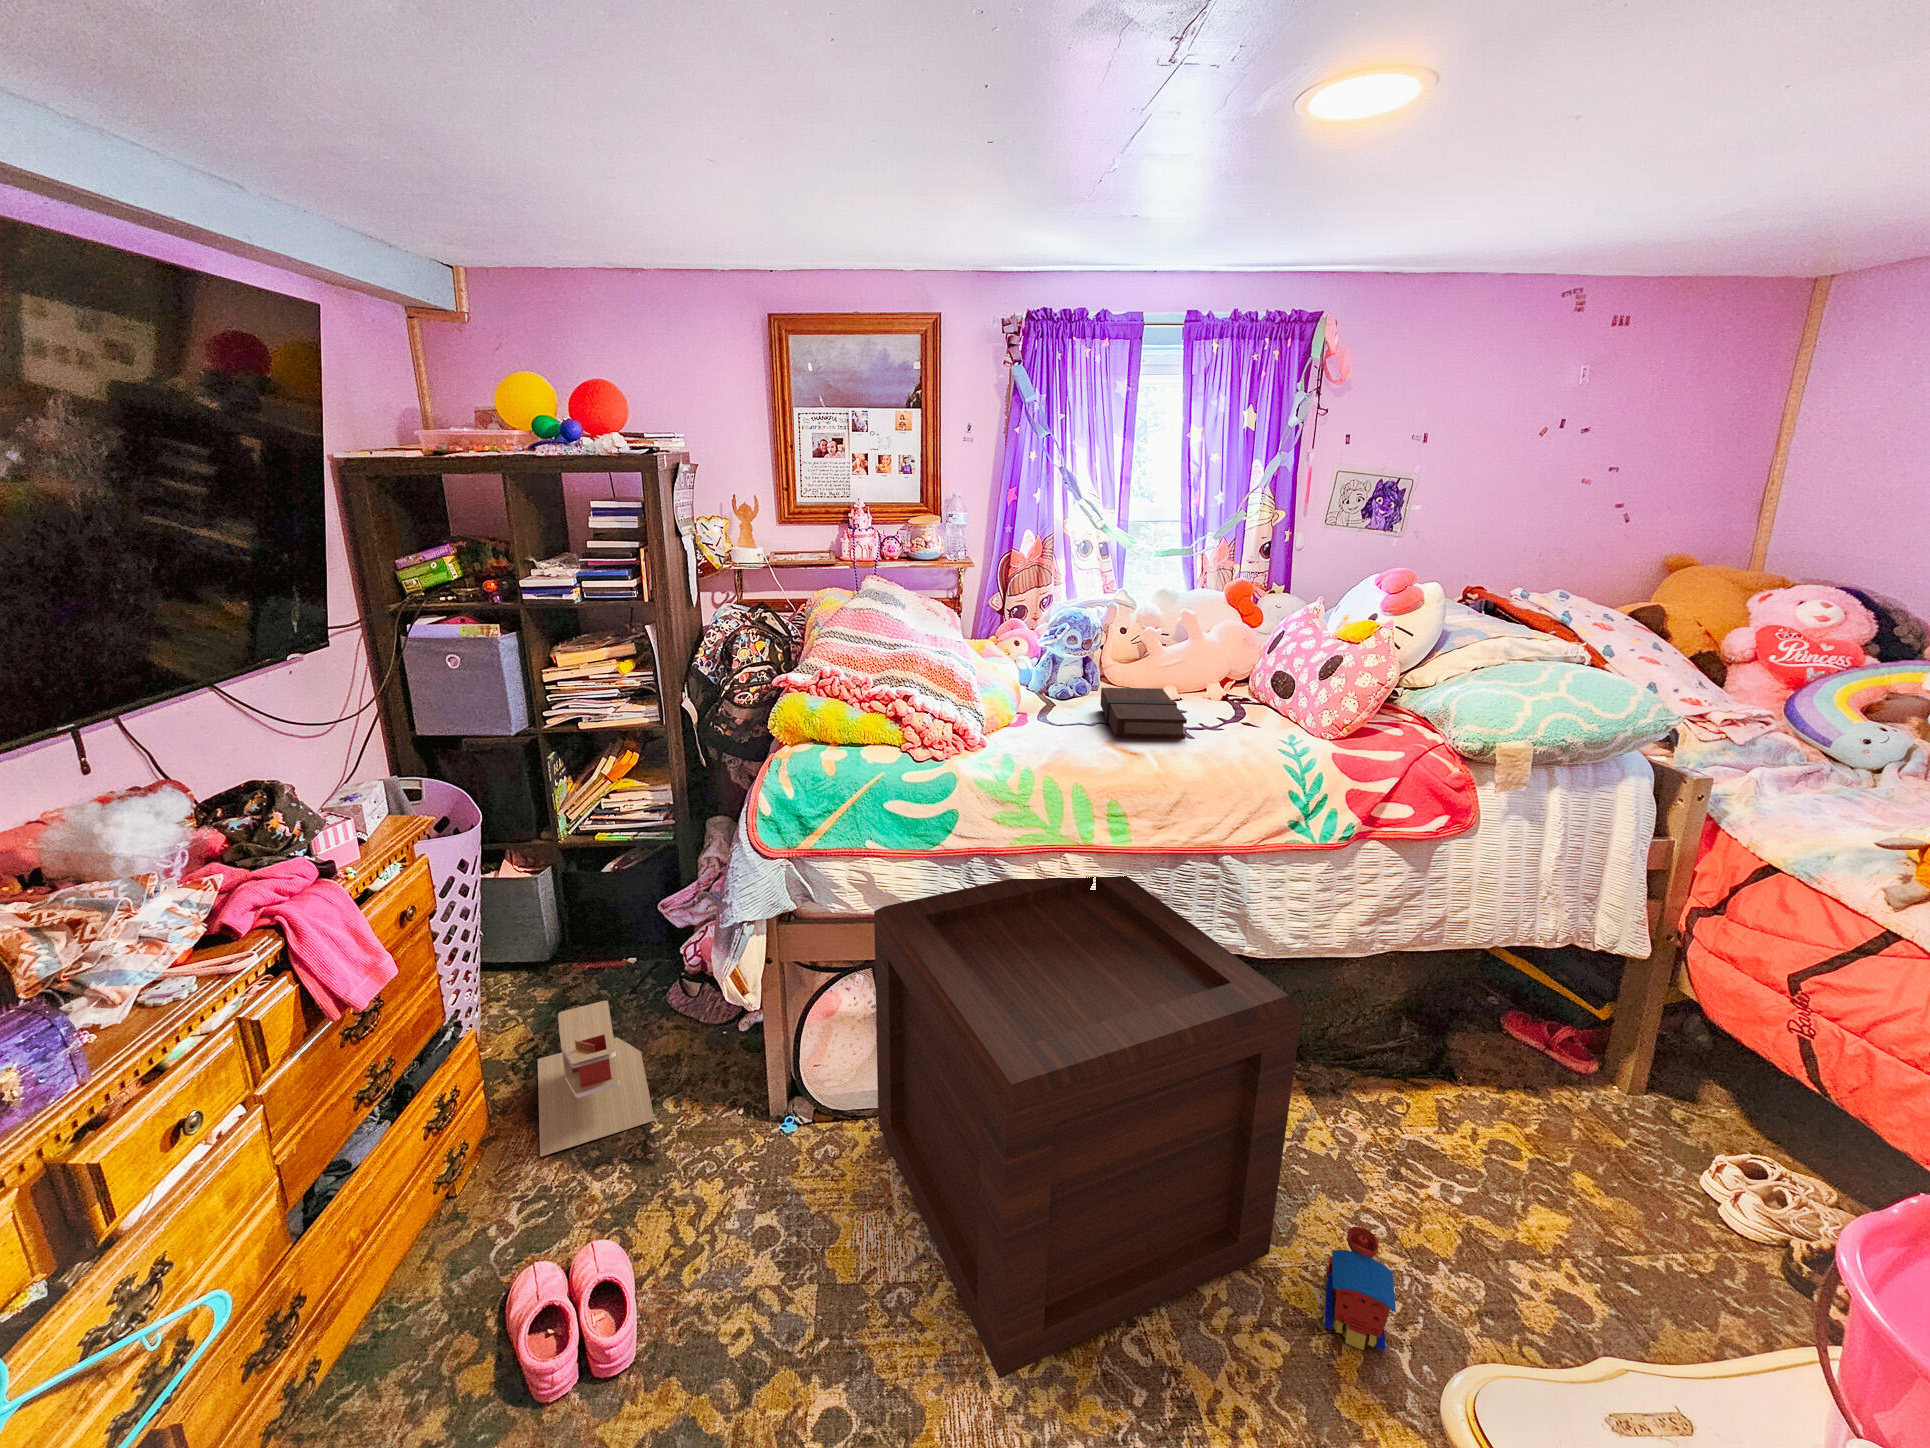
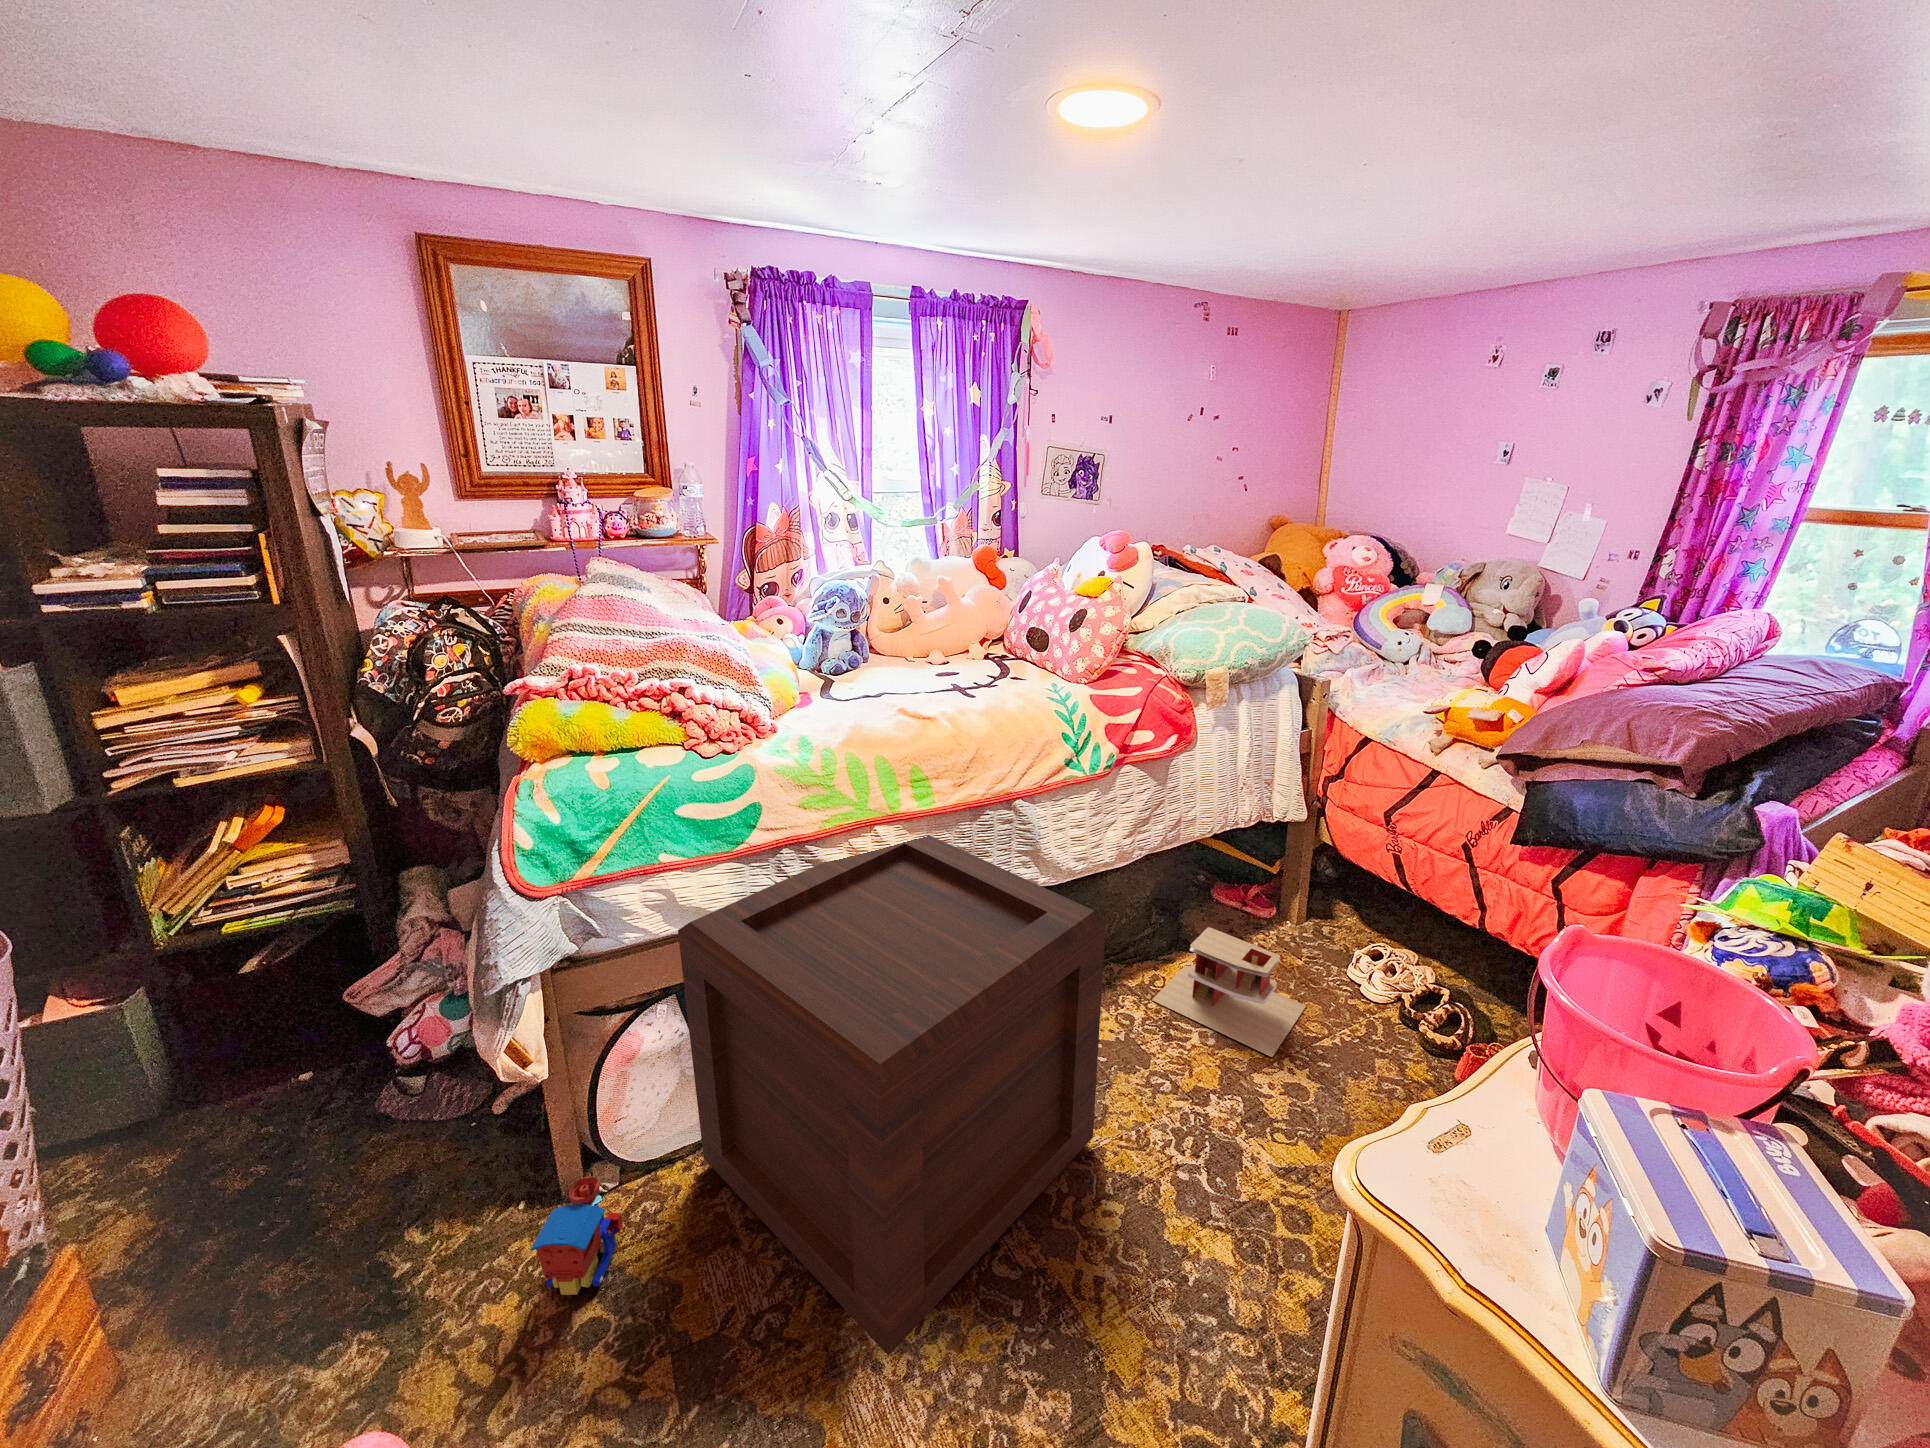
book: present [1100,688,1187,738] -> none [880,654,969,706]
toy house: present [538,1001,654,1157] -> present [1152,927,1306,1057]
toy train: present [1323,1227,1396,1351] -> present [530,1176,623,1295]

